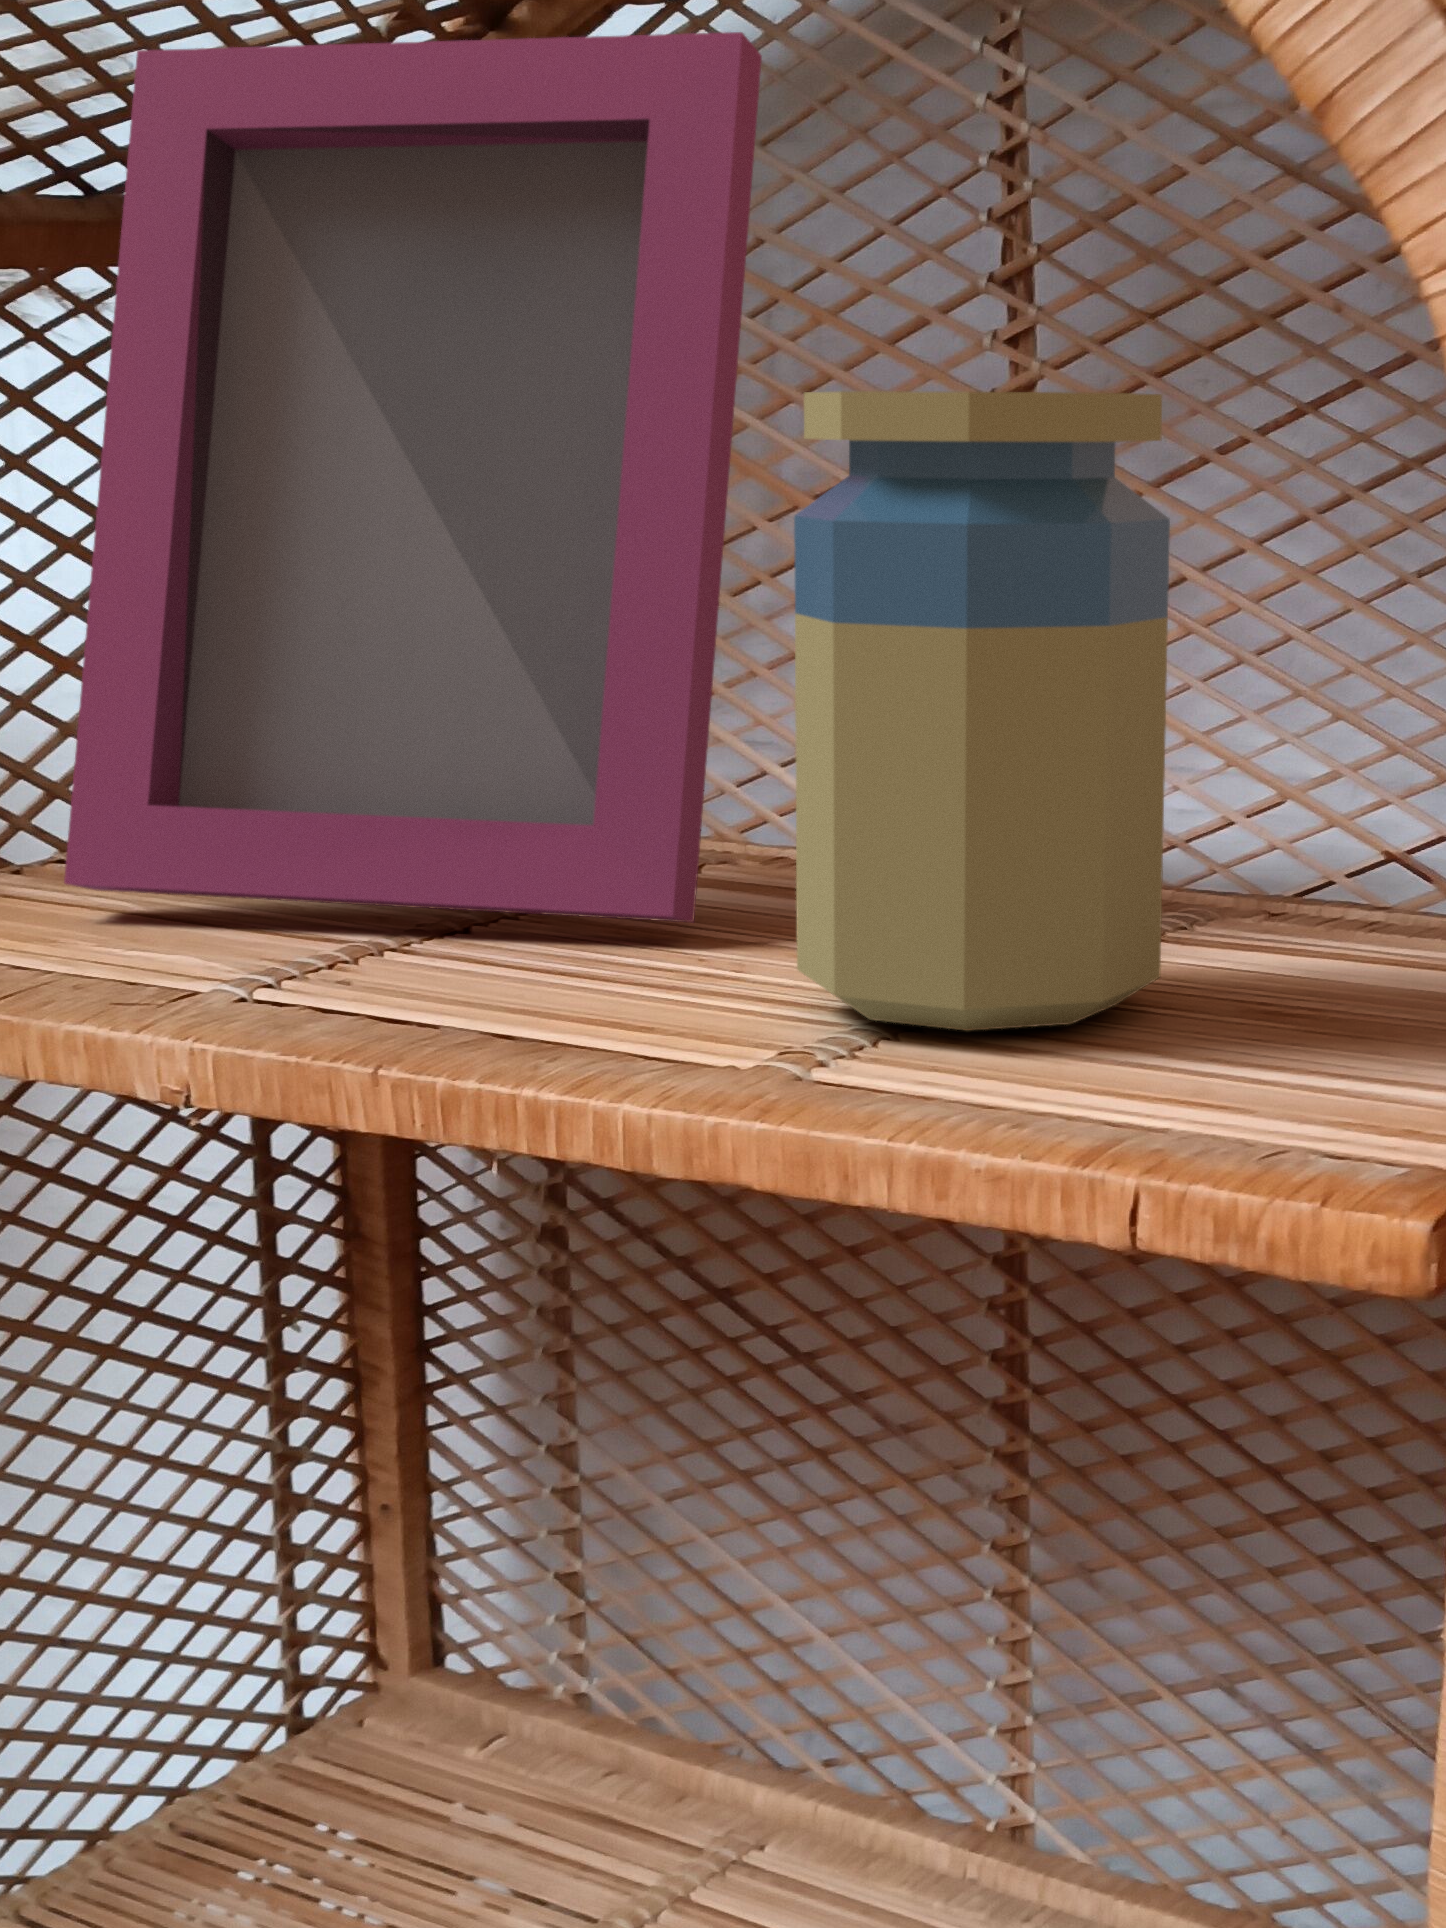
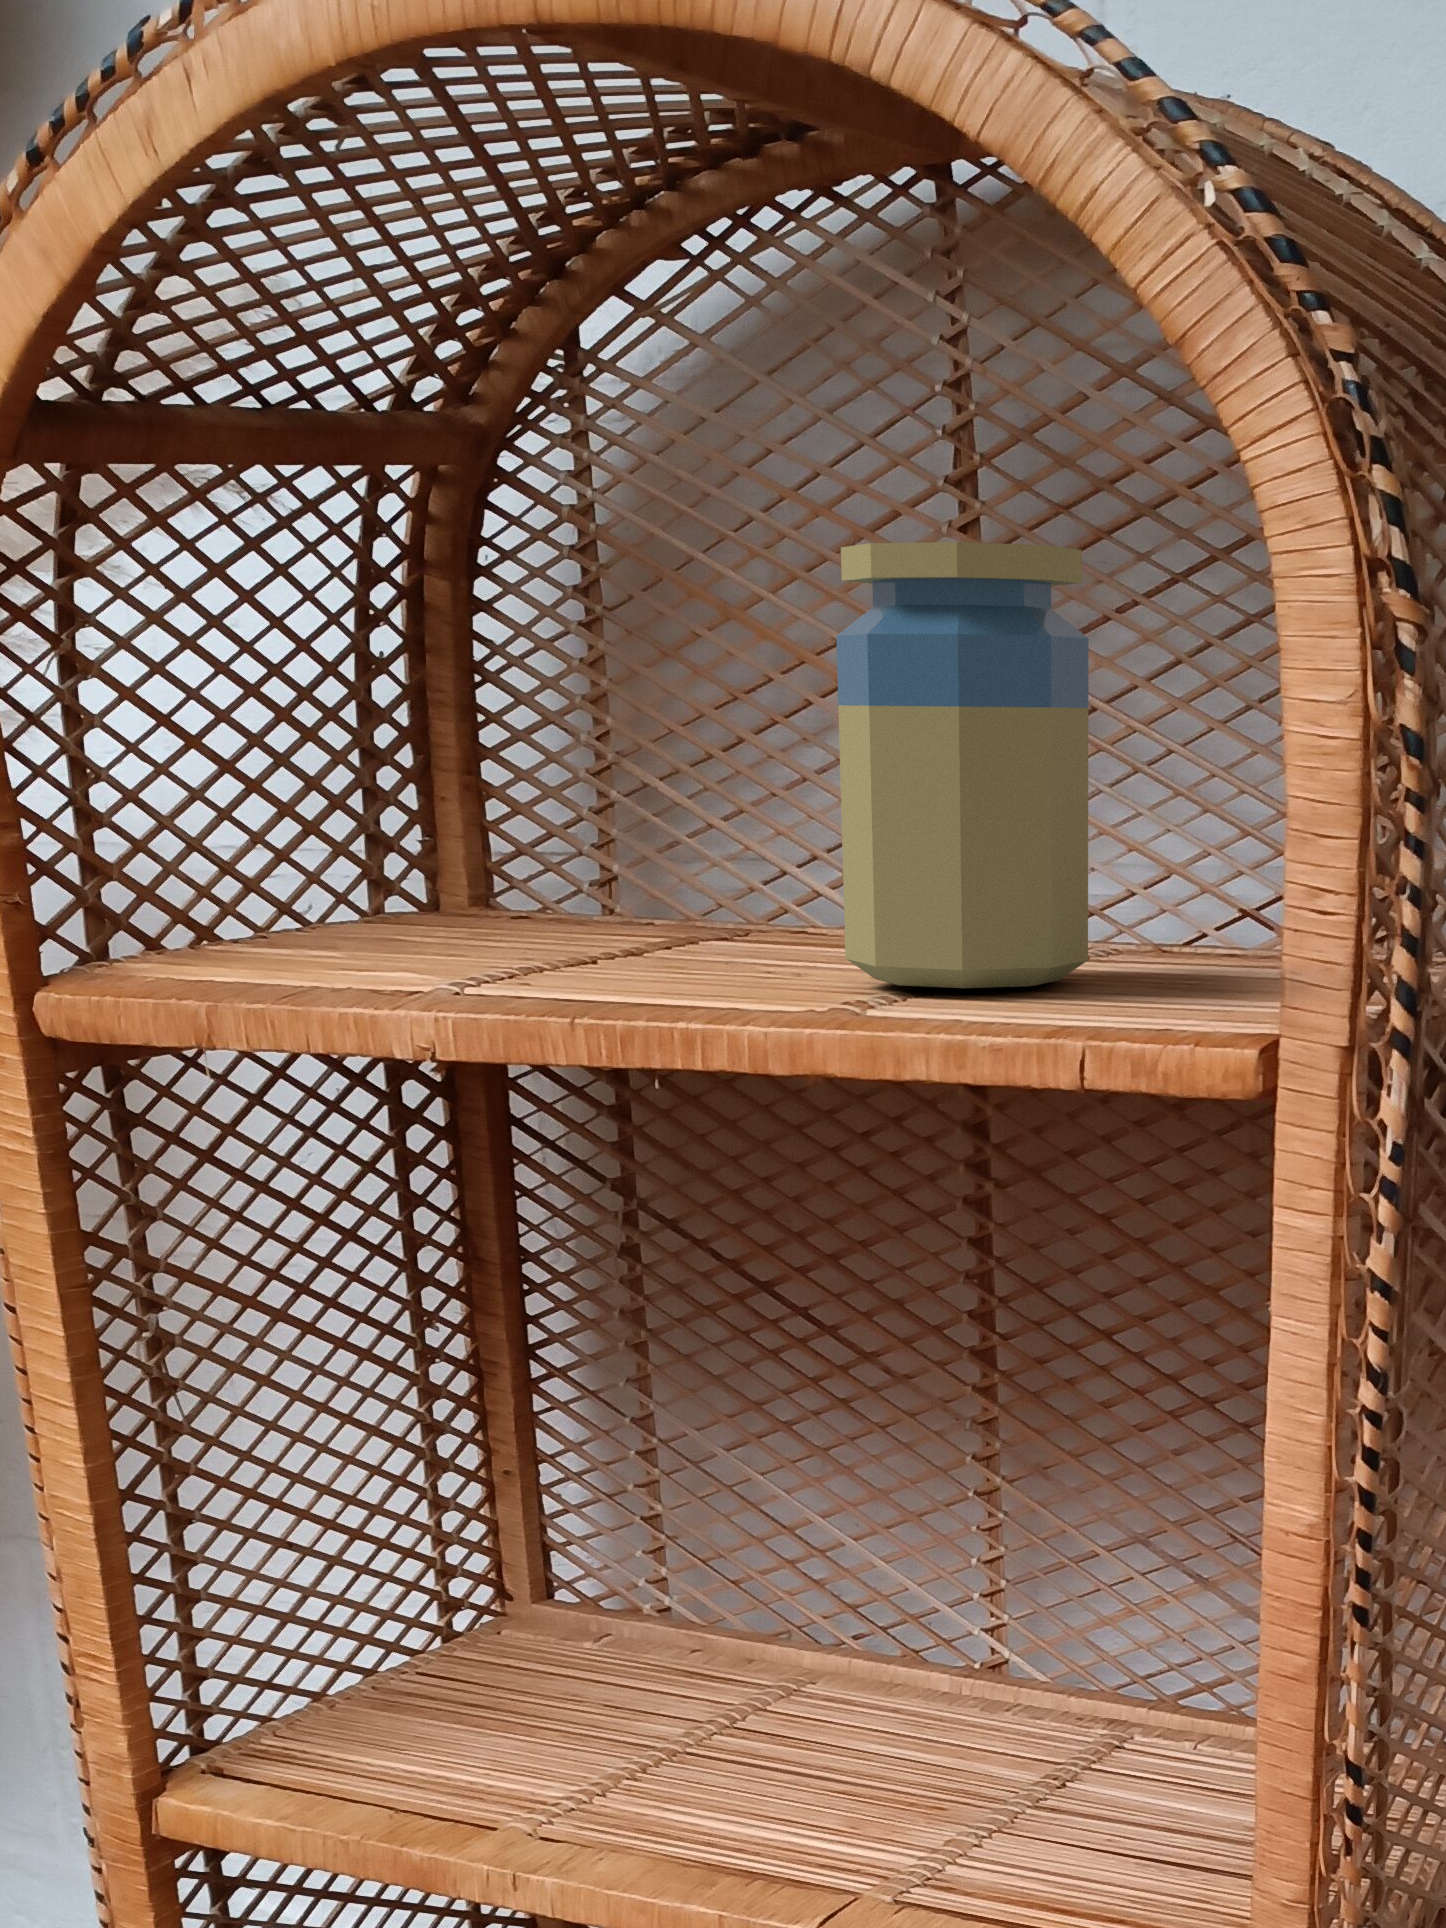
picture frame: present [64,32,762,922] -> none [299,286,784,951]

